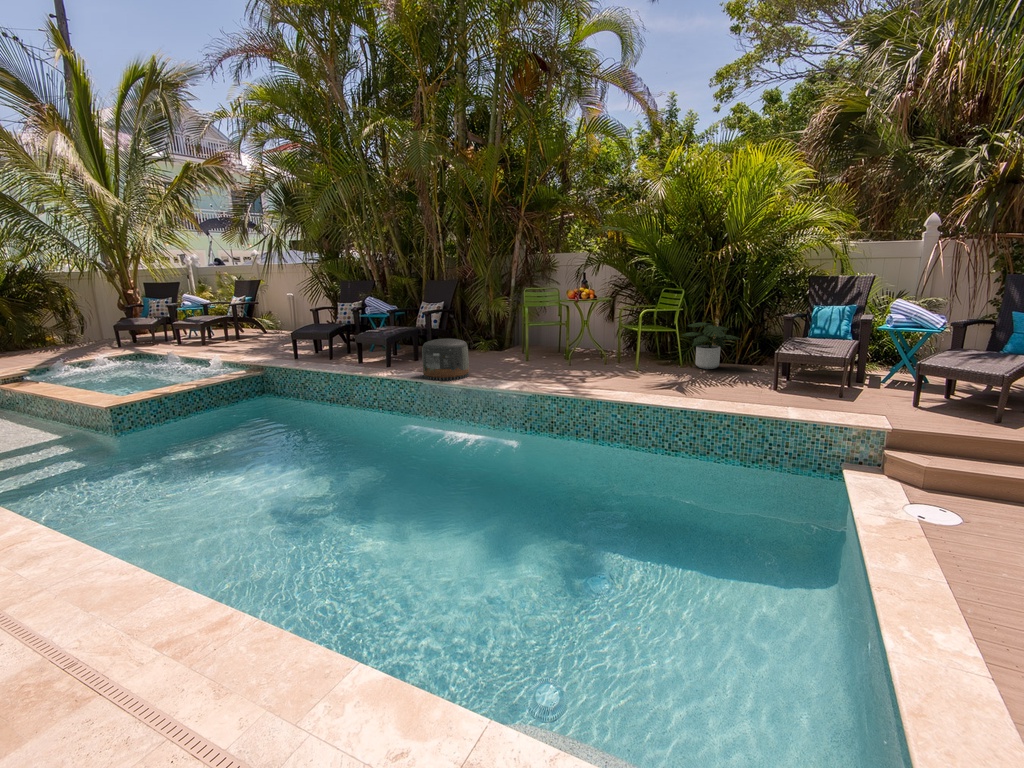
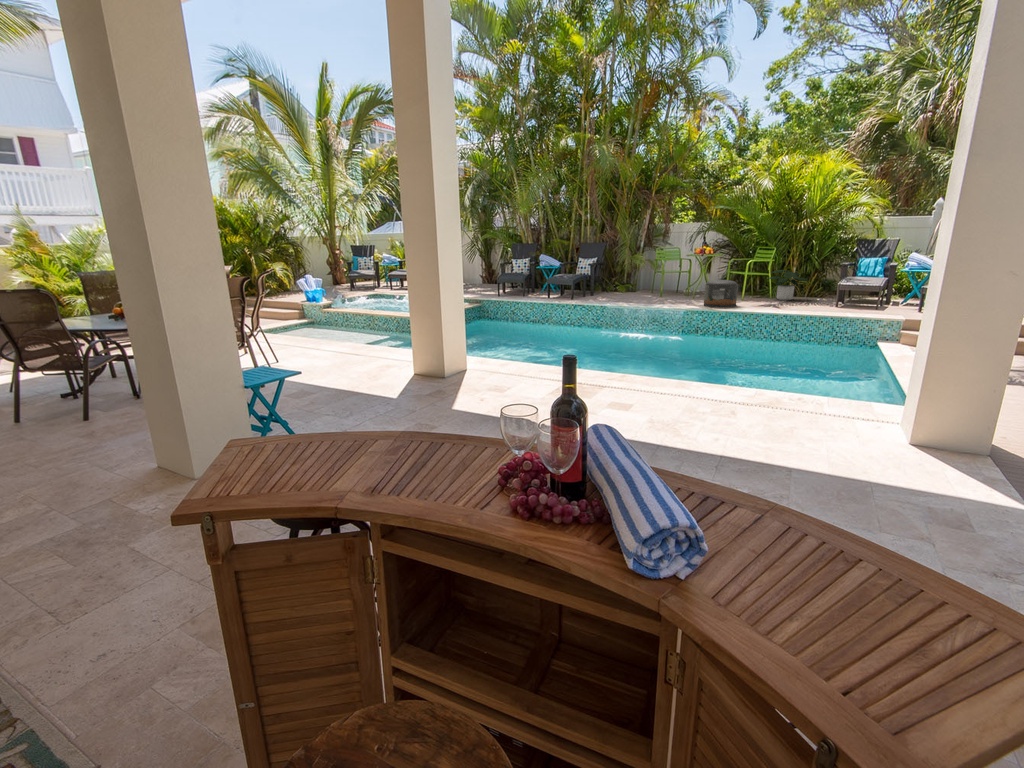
pouf: present [422,339,469,381] -> present [704,280,738,307]

